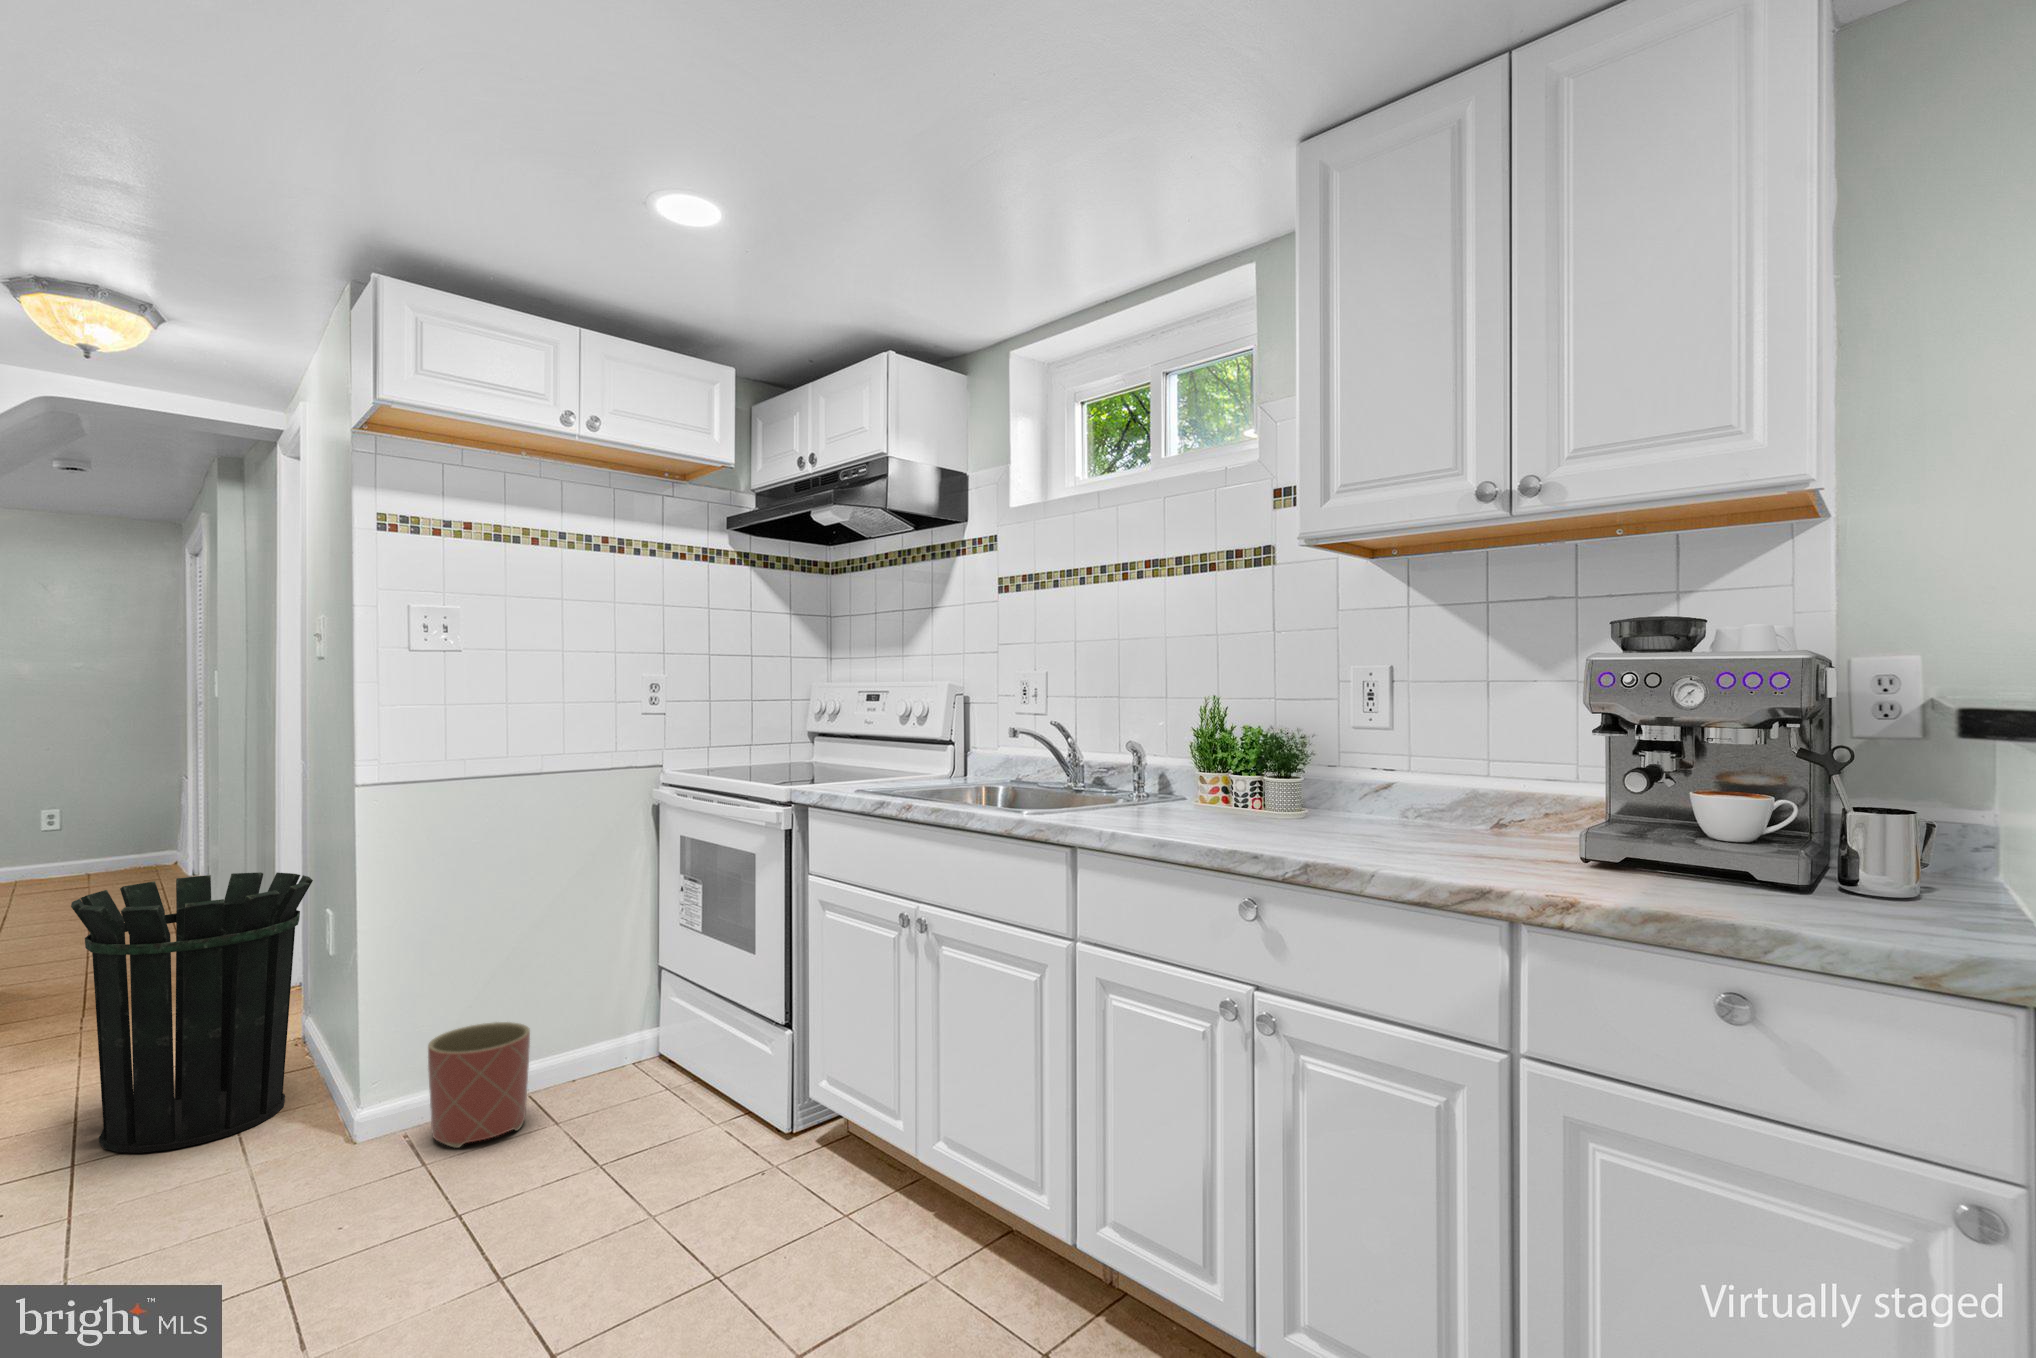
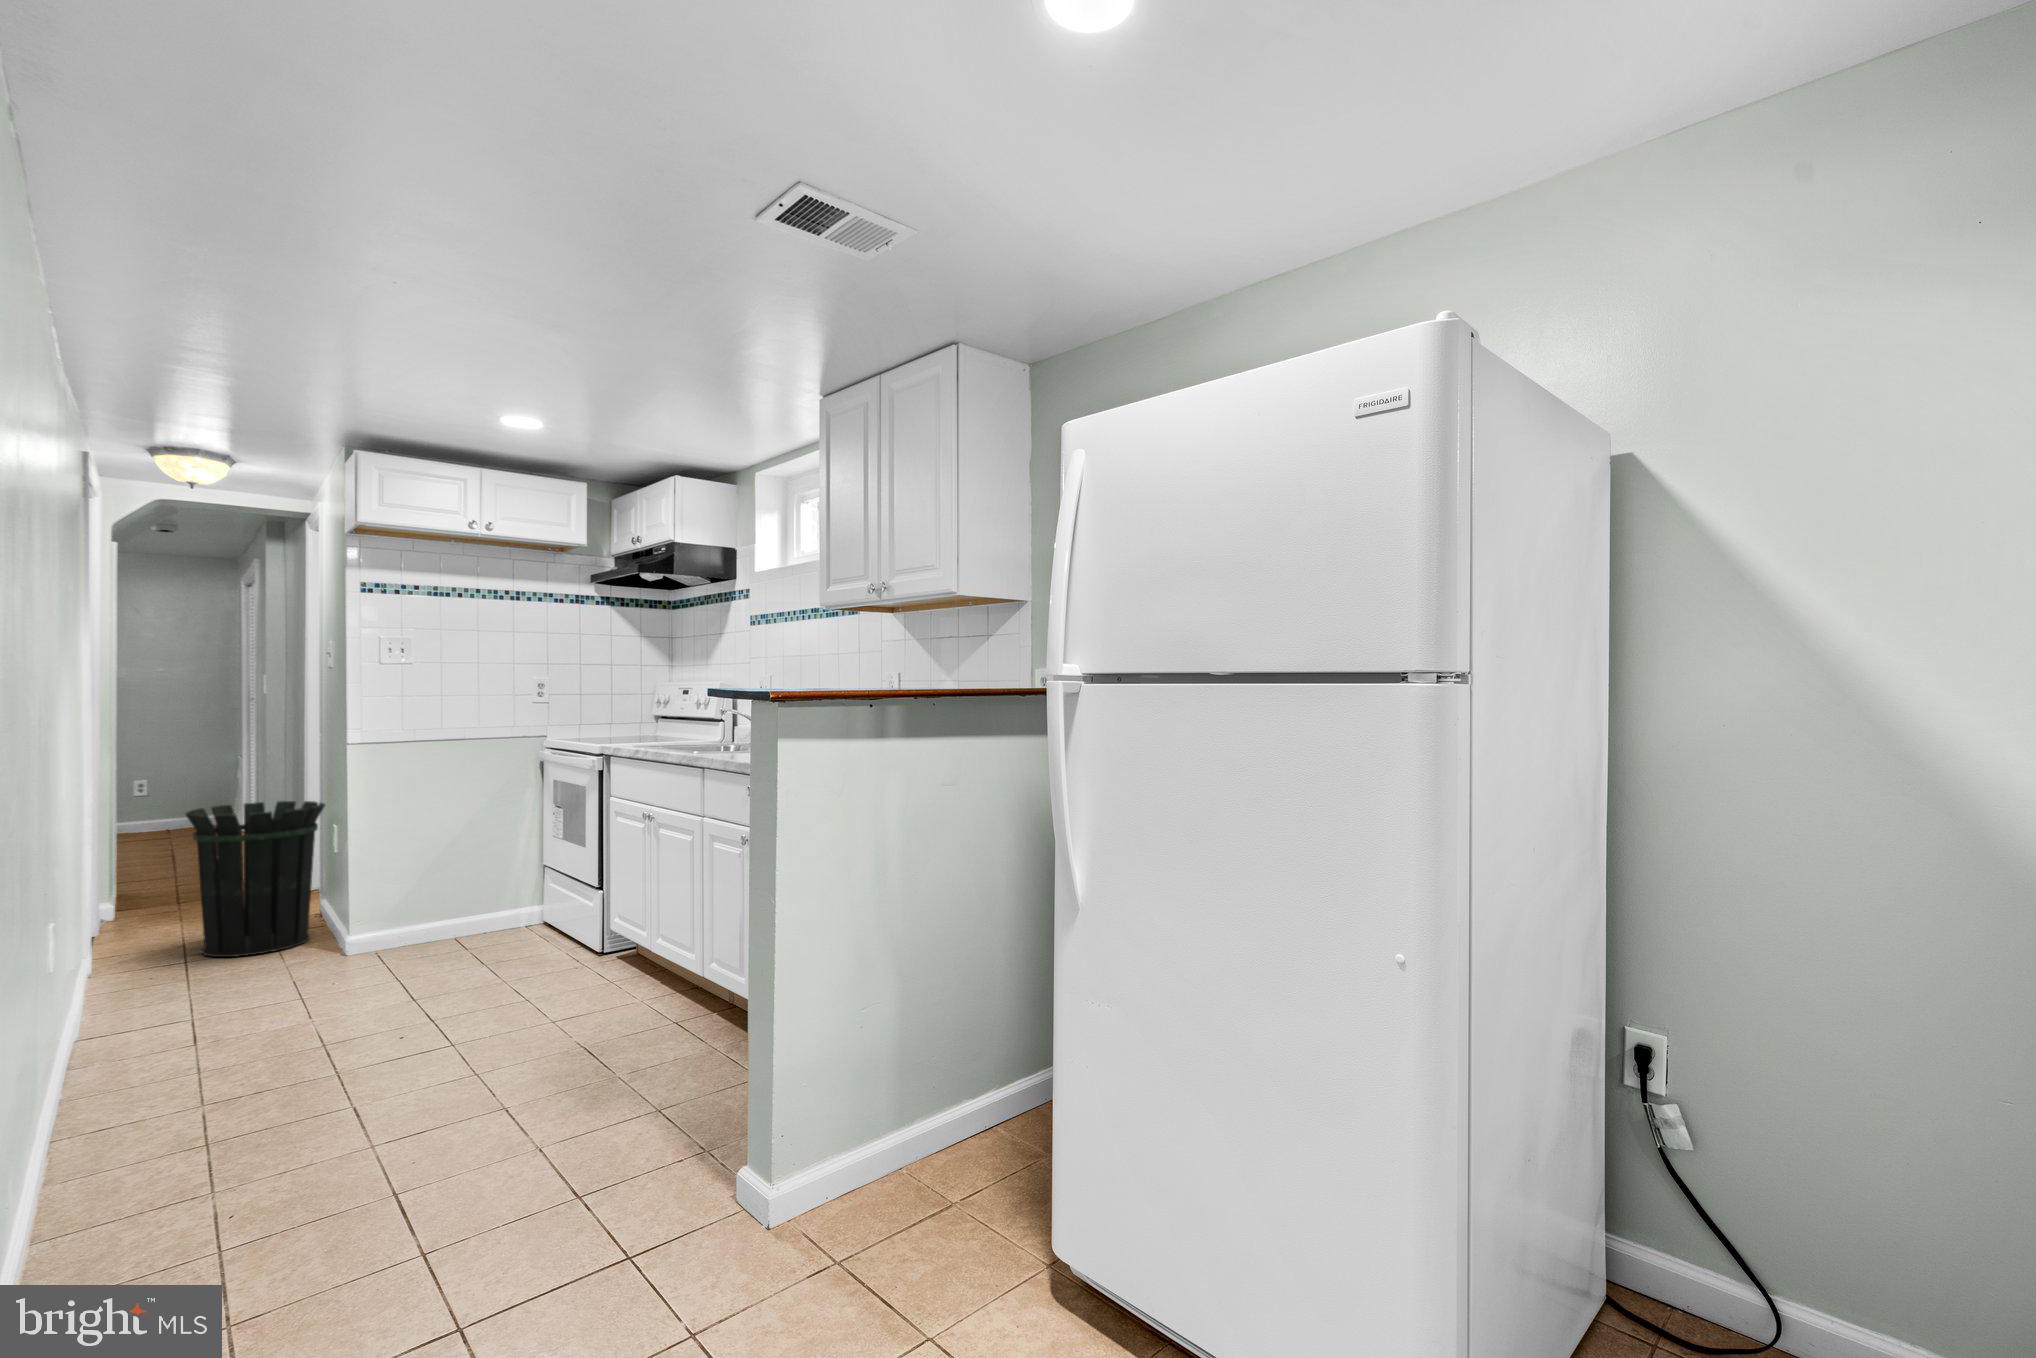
planter: present [428,1022,530,1148] -> none [391,889,453,956]

